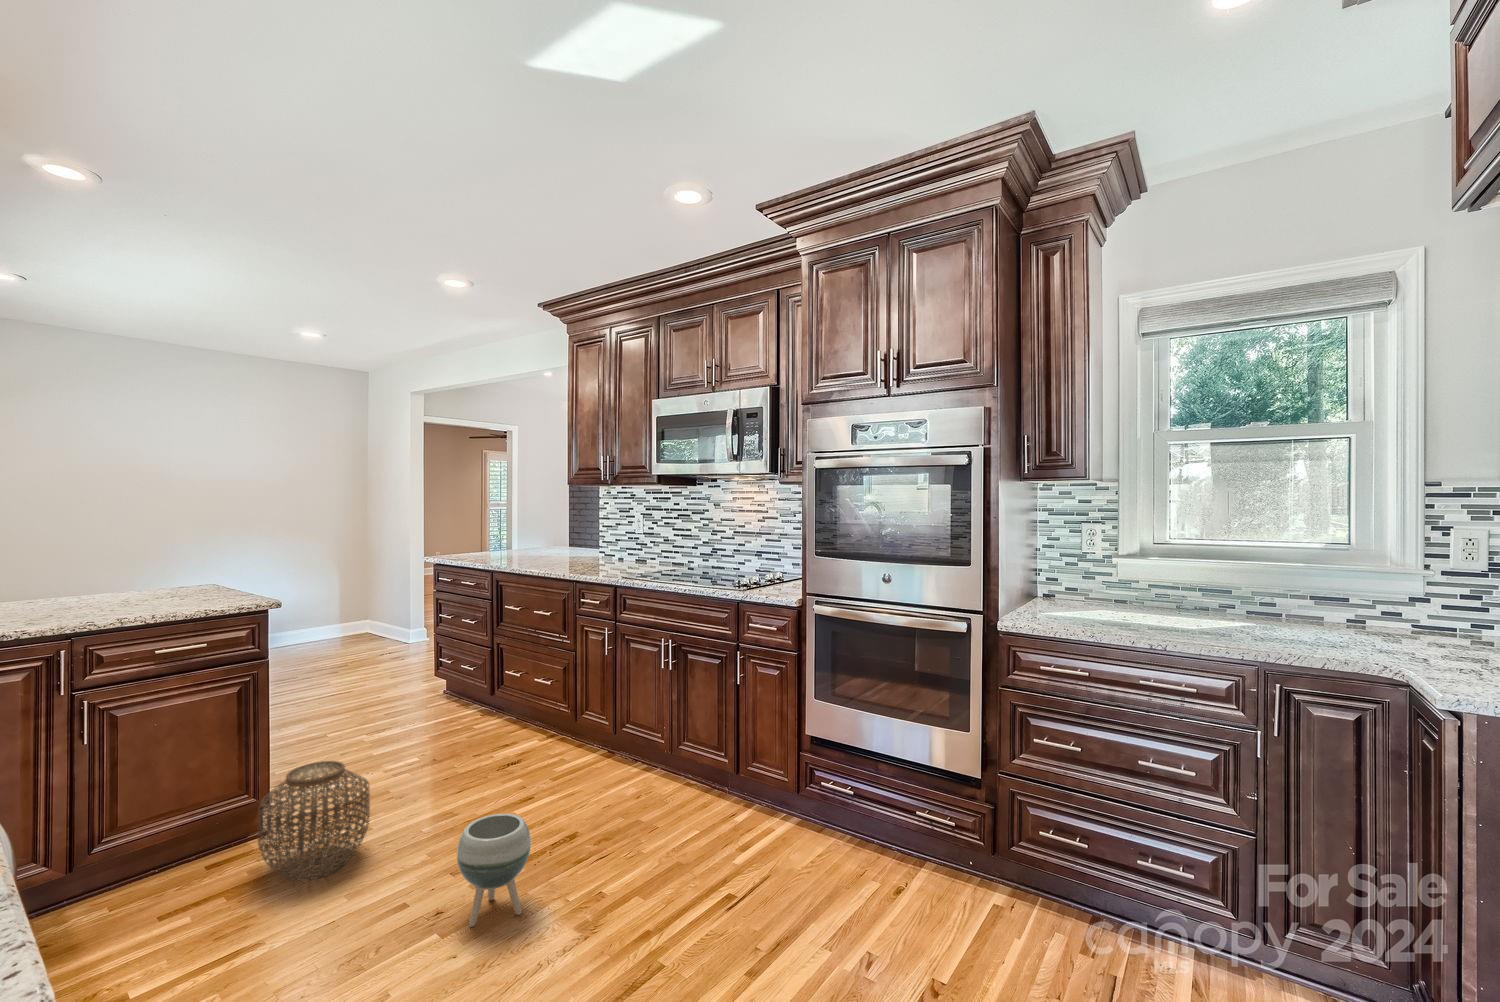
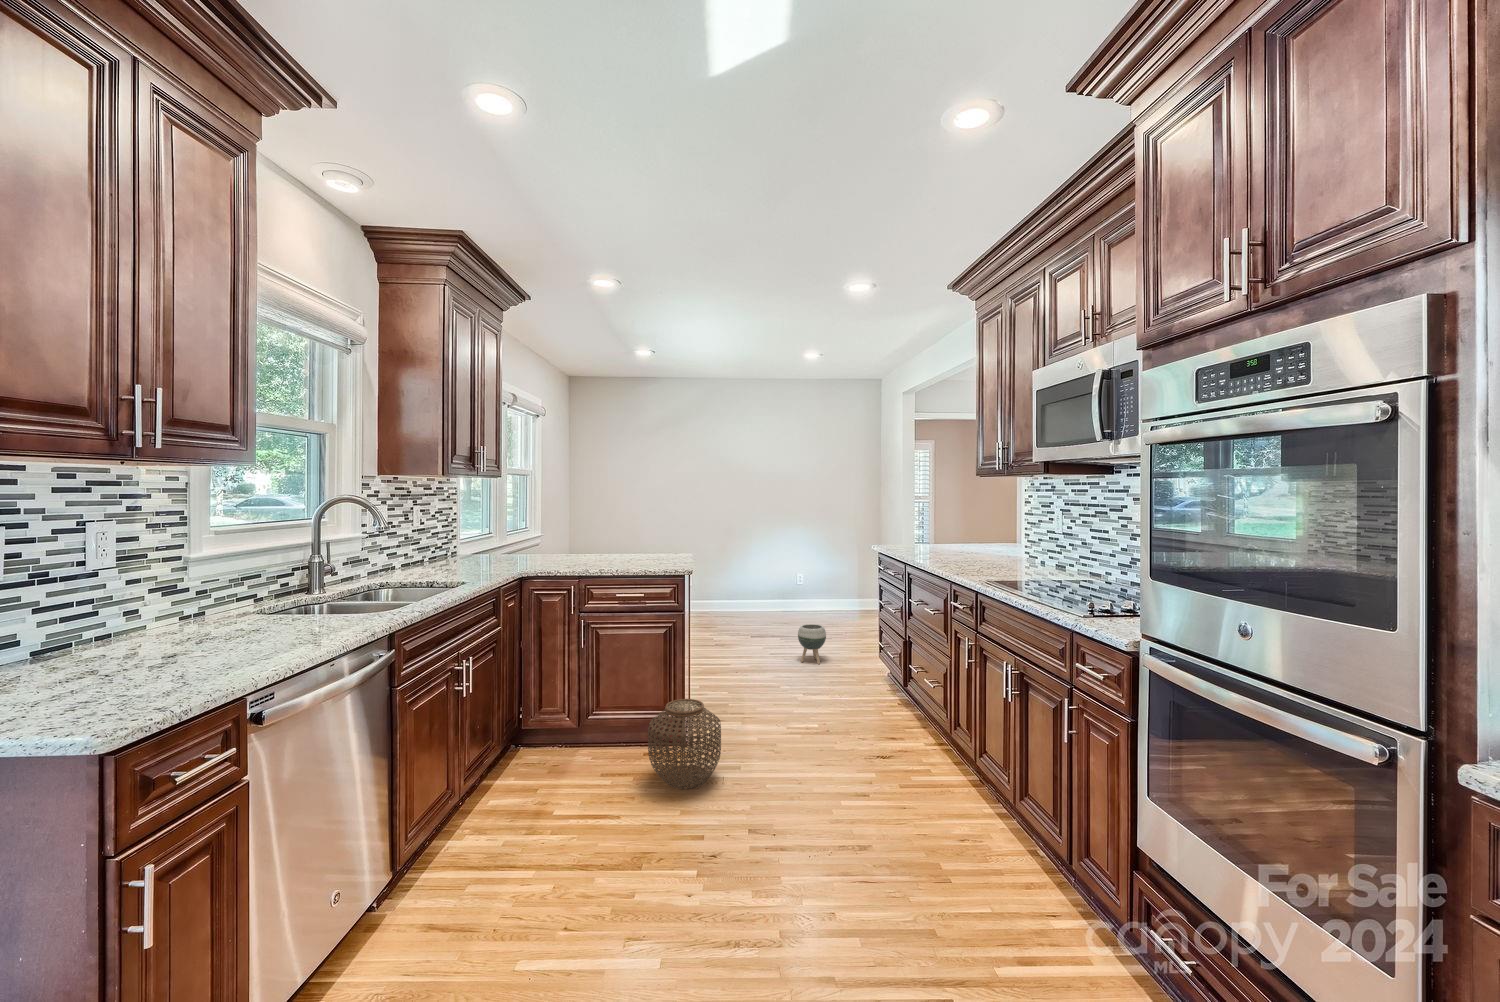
planter: present [457,814,531,927] -> present [798,624,826,664]

